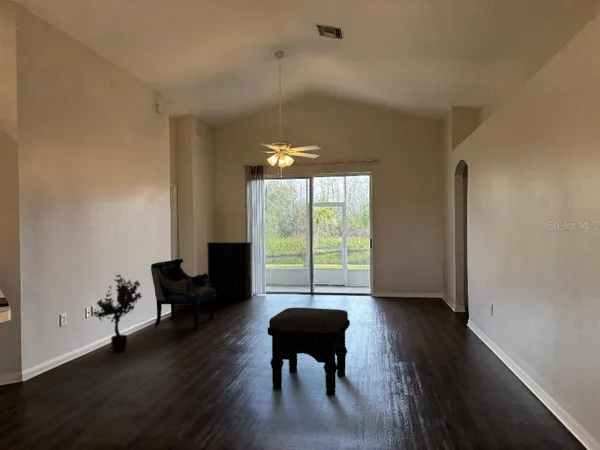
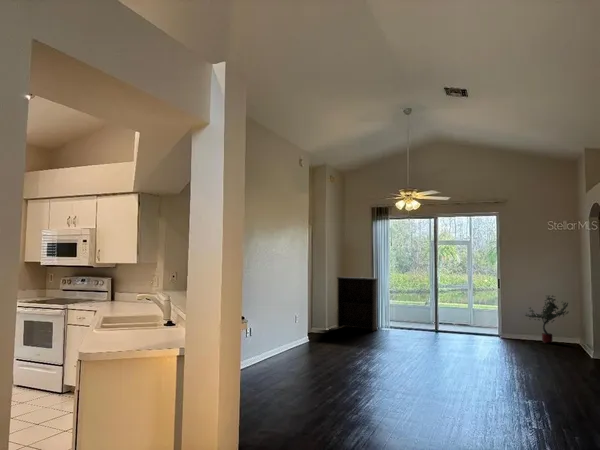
armchair: present [151,259,215,329] -> none [294,291,347,354]
potted tree: present [93,275,142,352] -> present [526,296,568,343]
ottoman: present [268,307,350,396] -> none [401,339,477,421]

